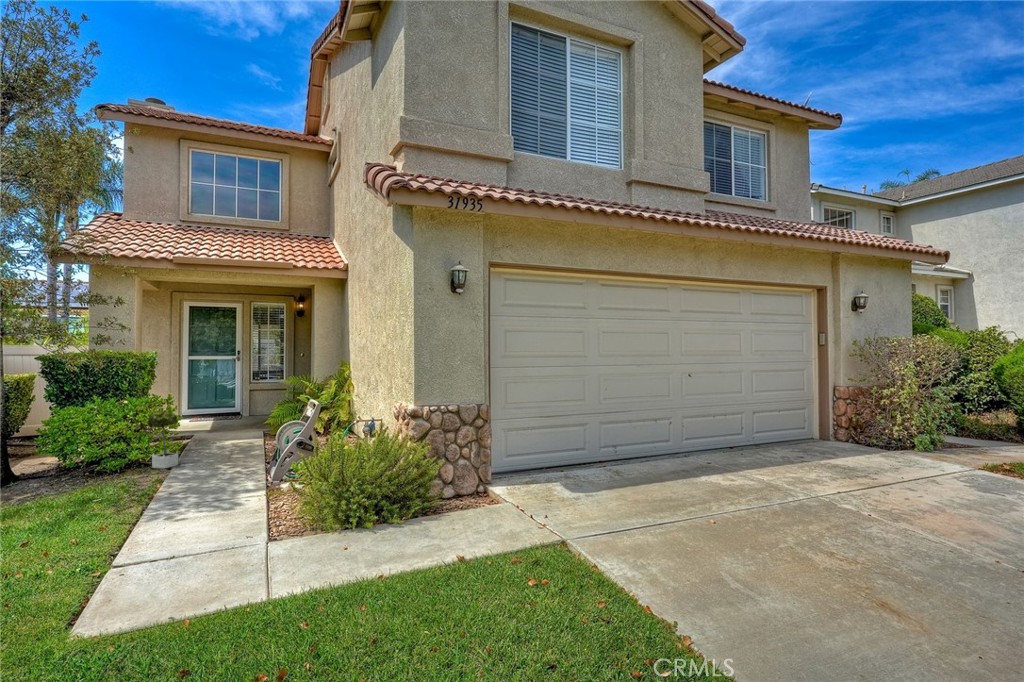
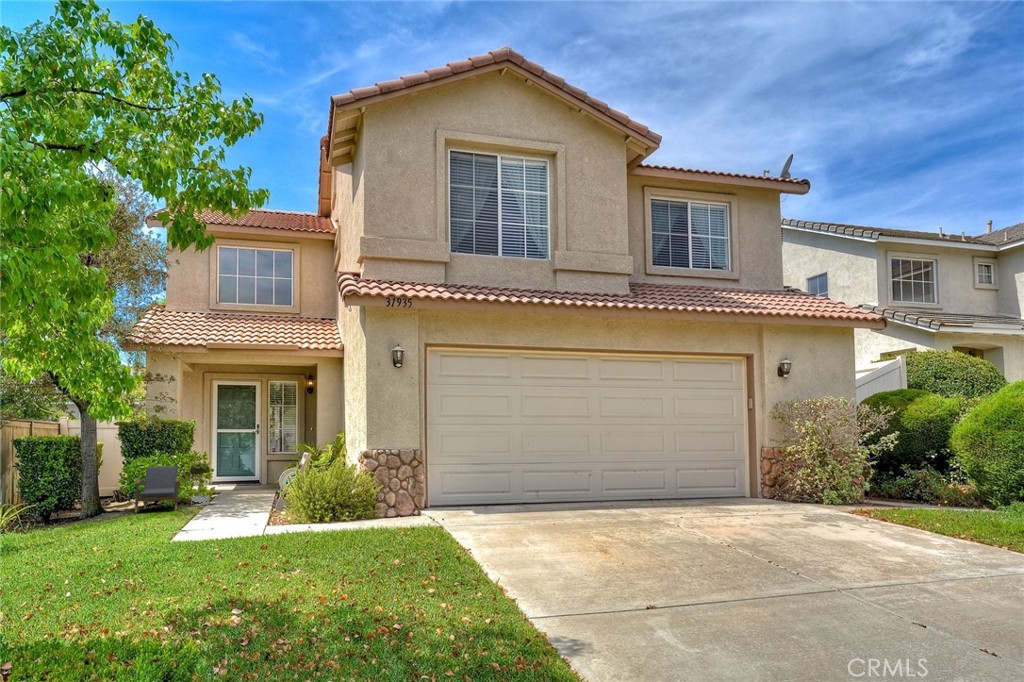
lounge chair: none [57,417,131,490] -> present [135,466,180,512]

